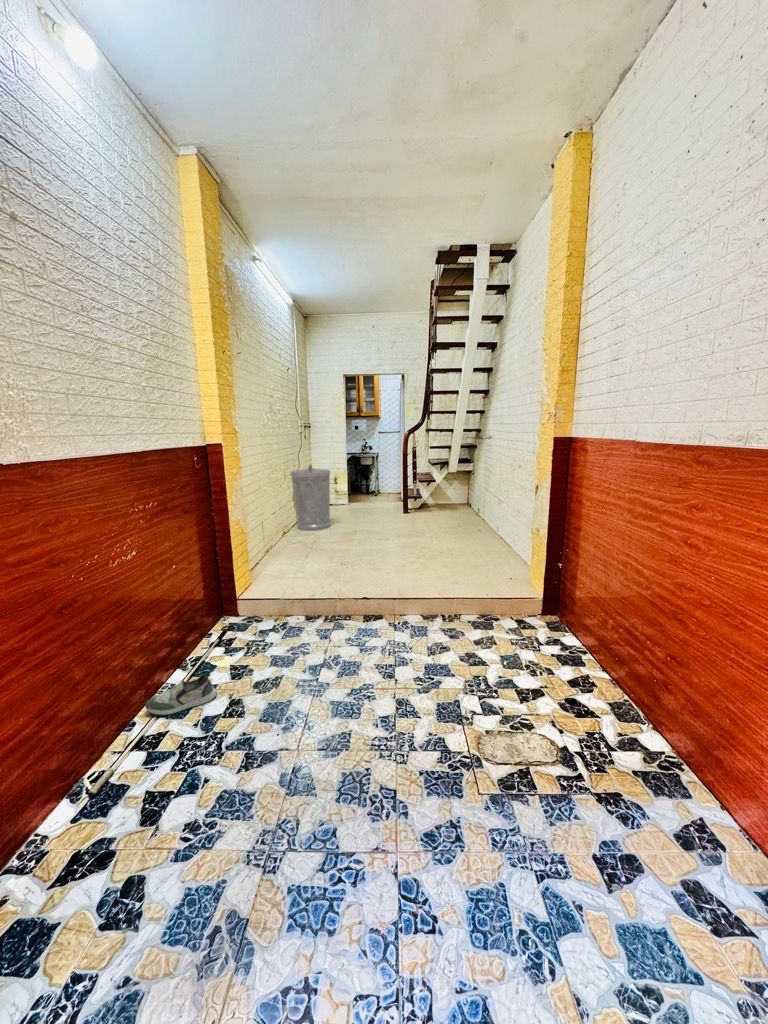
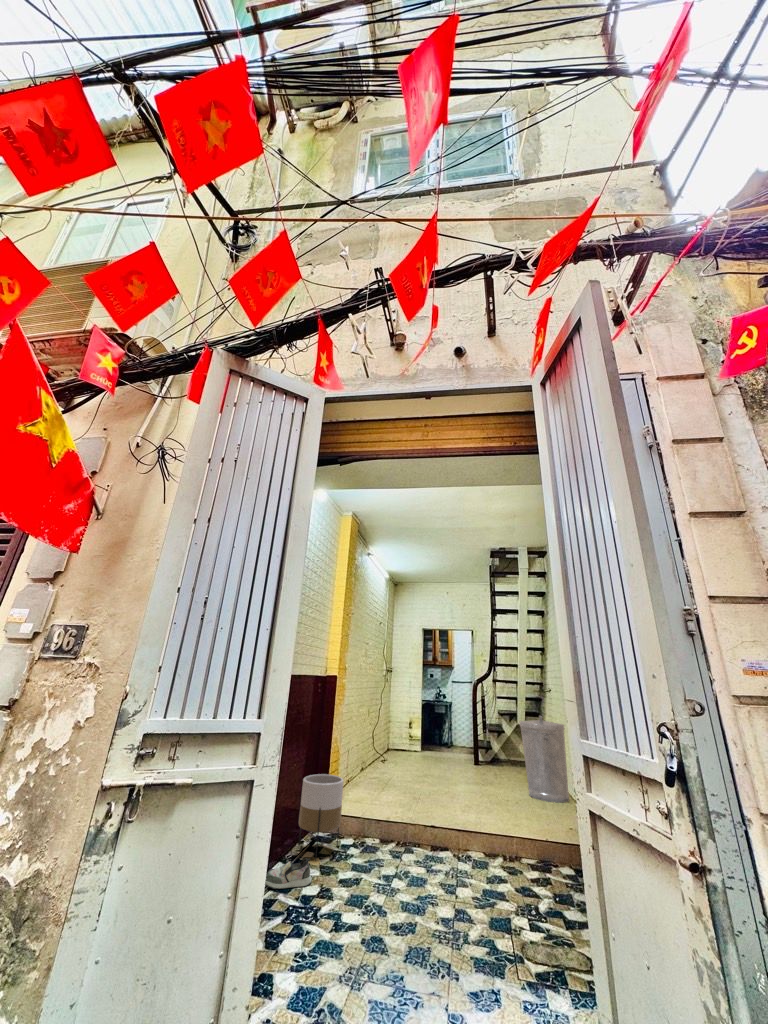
trash can: present [291,465,330,531] -> present [520,716,569,803]
planter: none [191,567,254,660] -> present [299,774,343,861]

